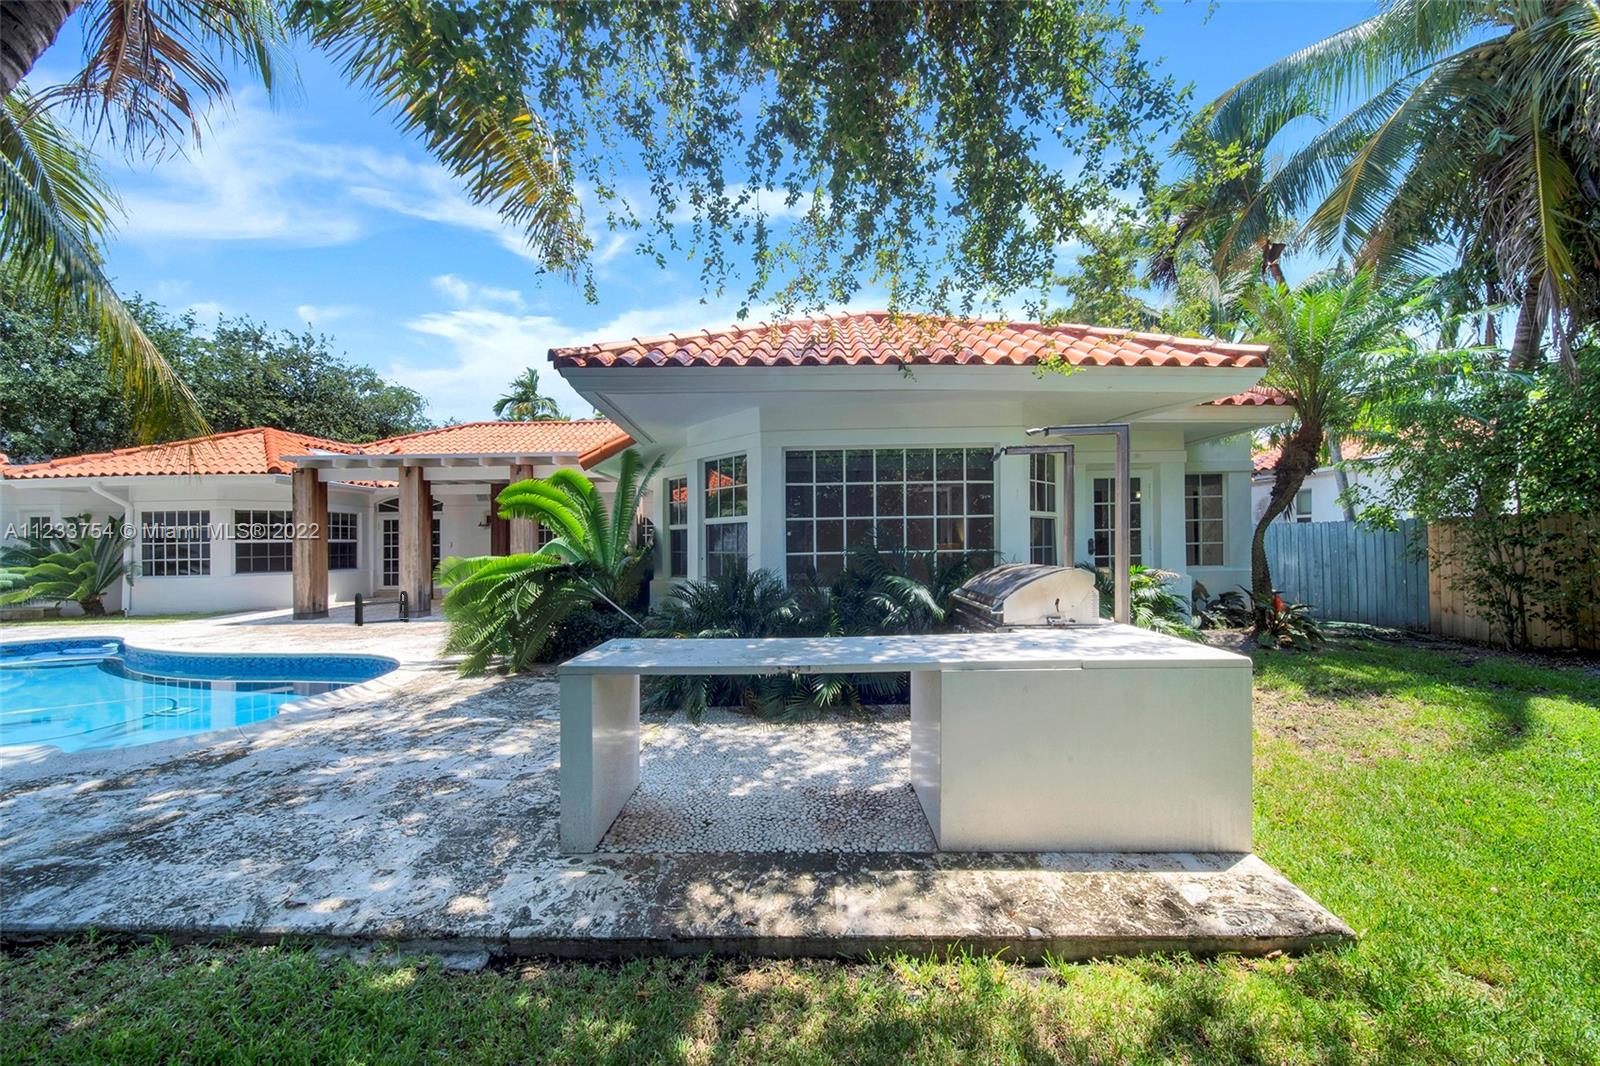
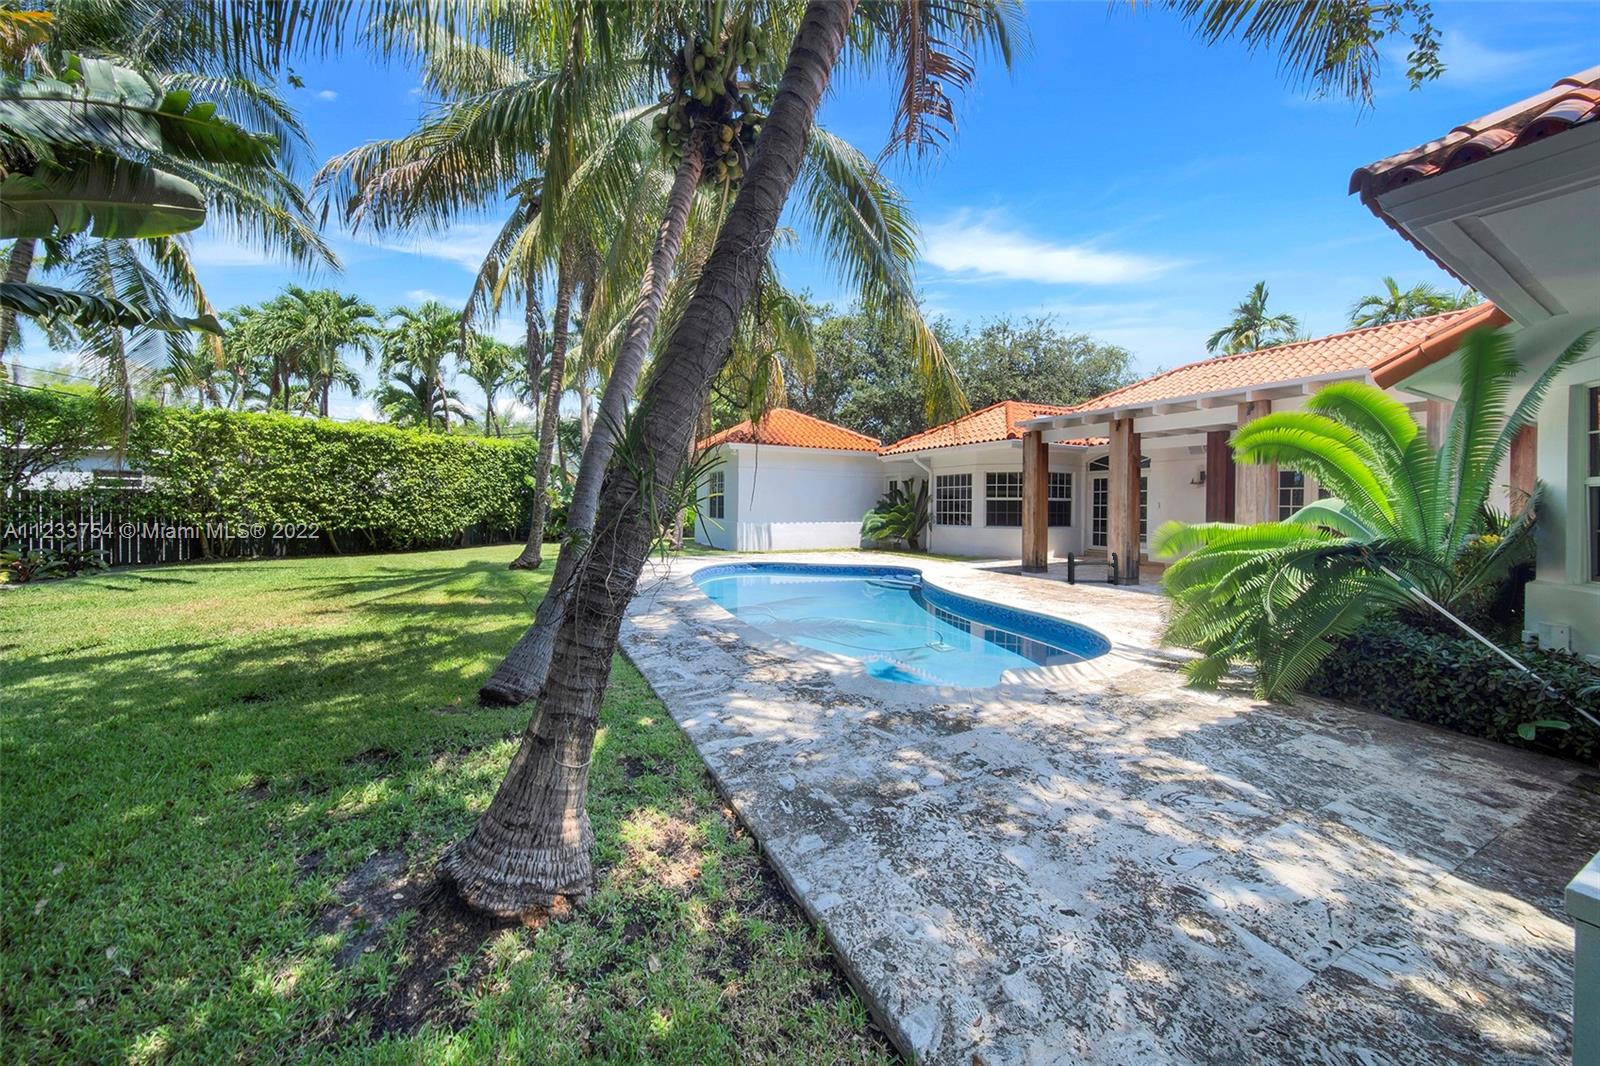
potted tree: present [496,631,512,677] -> none [1234,632,1263,697]

